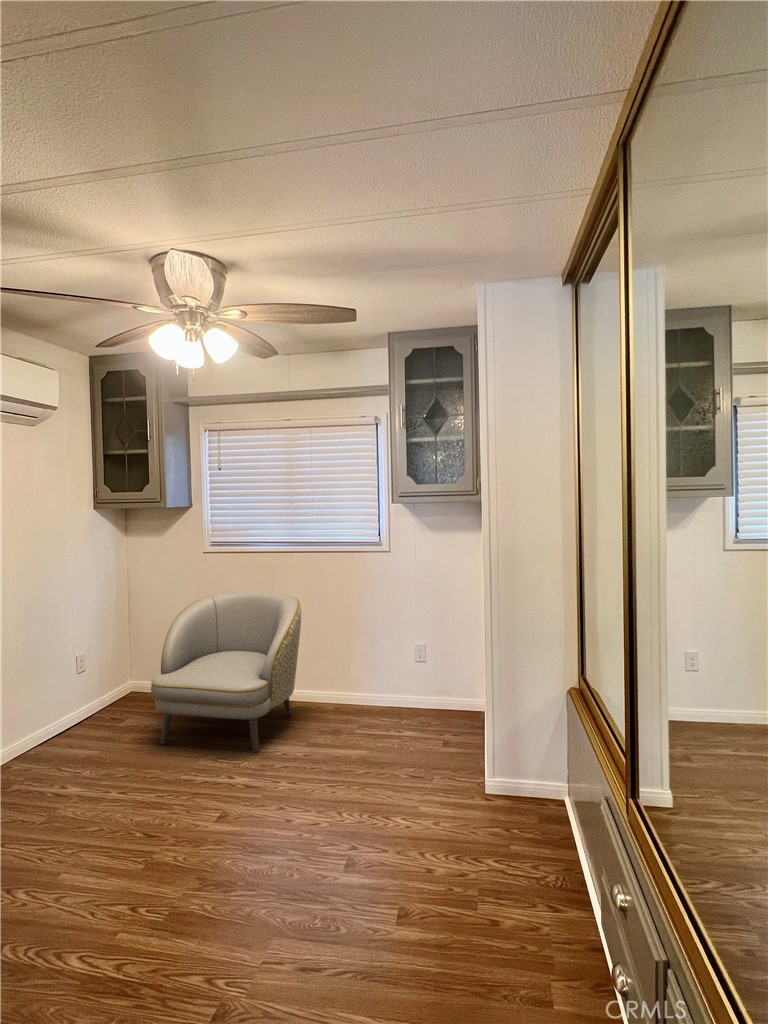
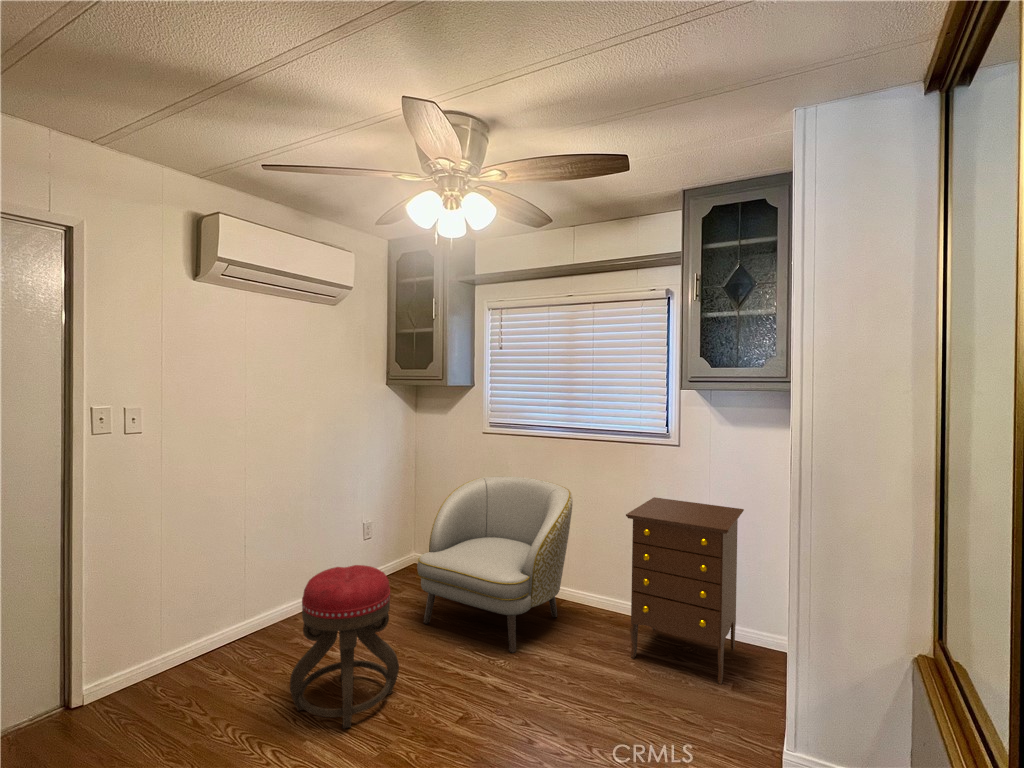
dresser: none [352,597,443,742] -> present [626,497,744,685]
ottoman: none [29,695,149,856] -> present [290,565,399,729]

